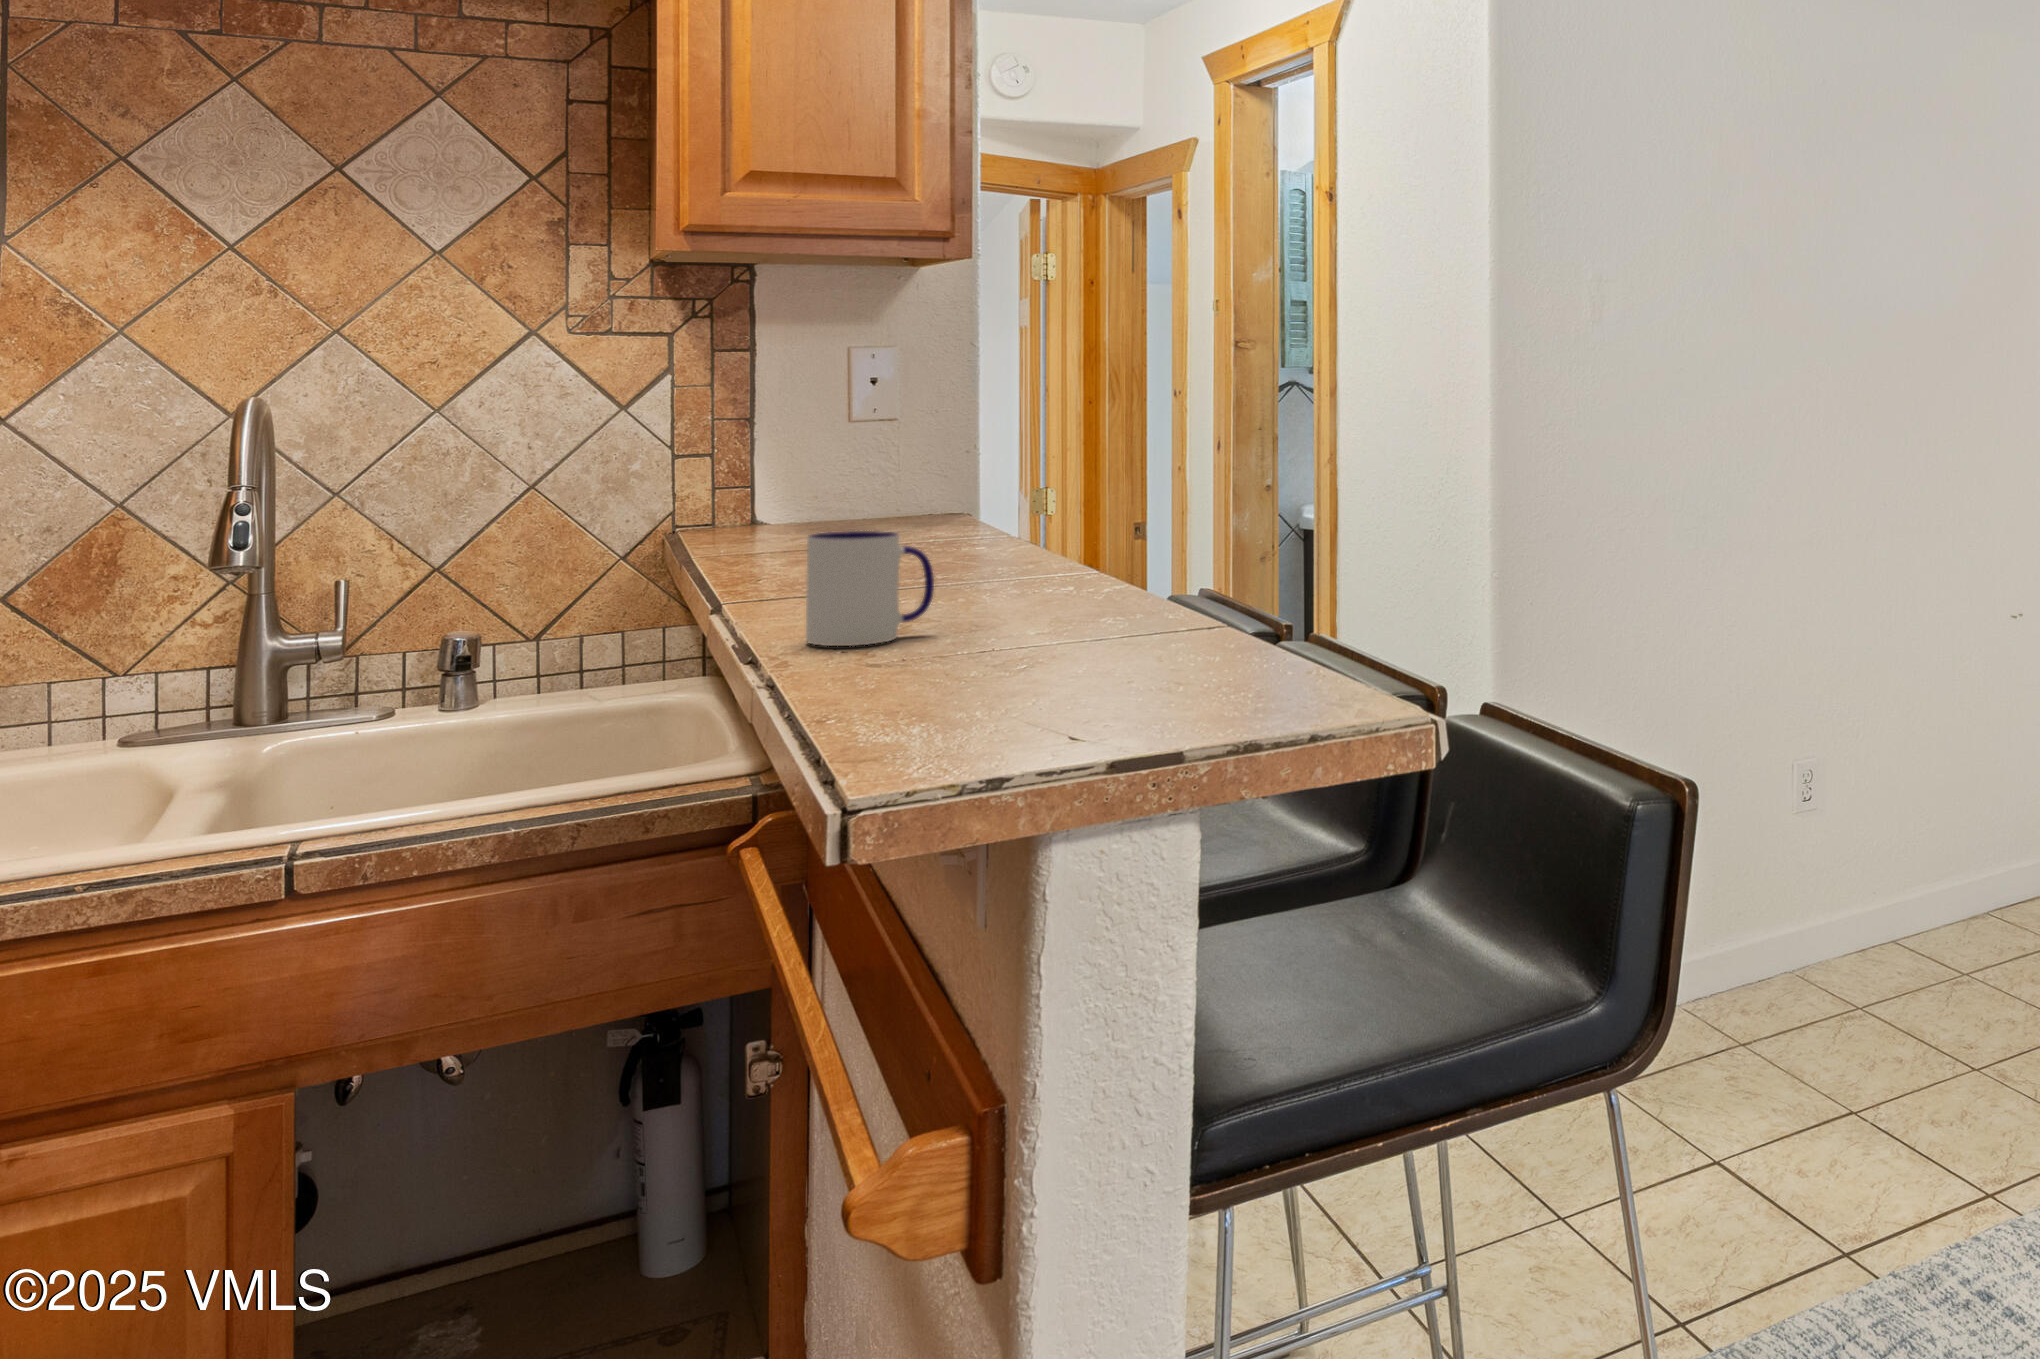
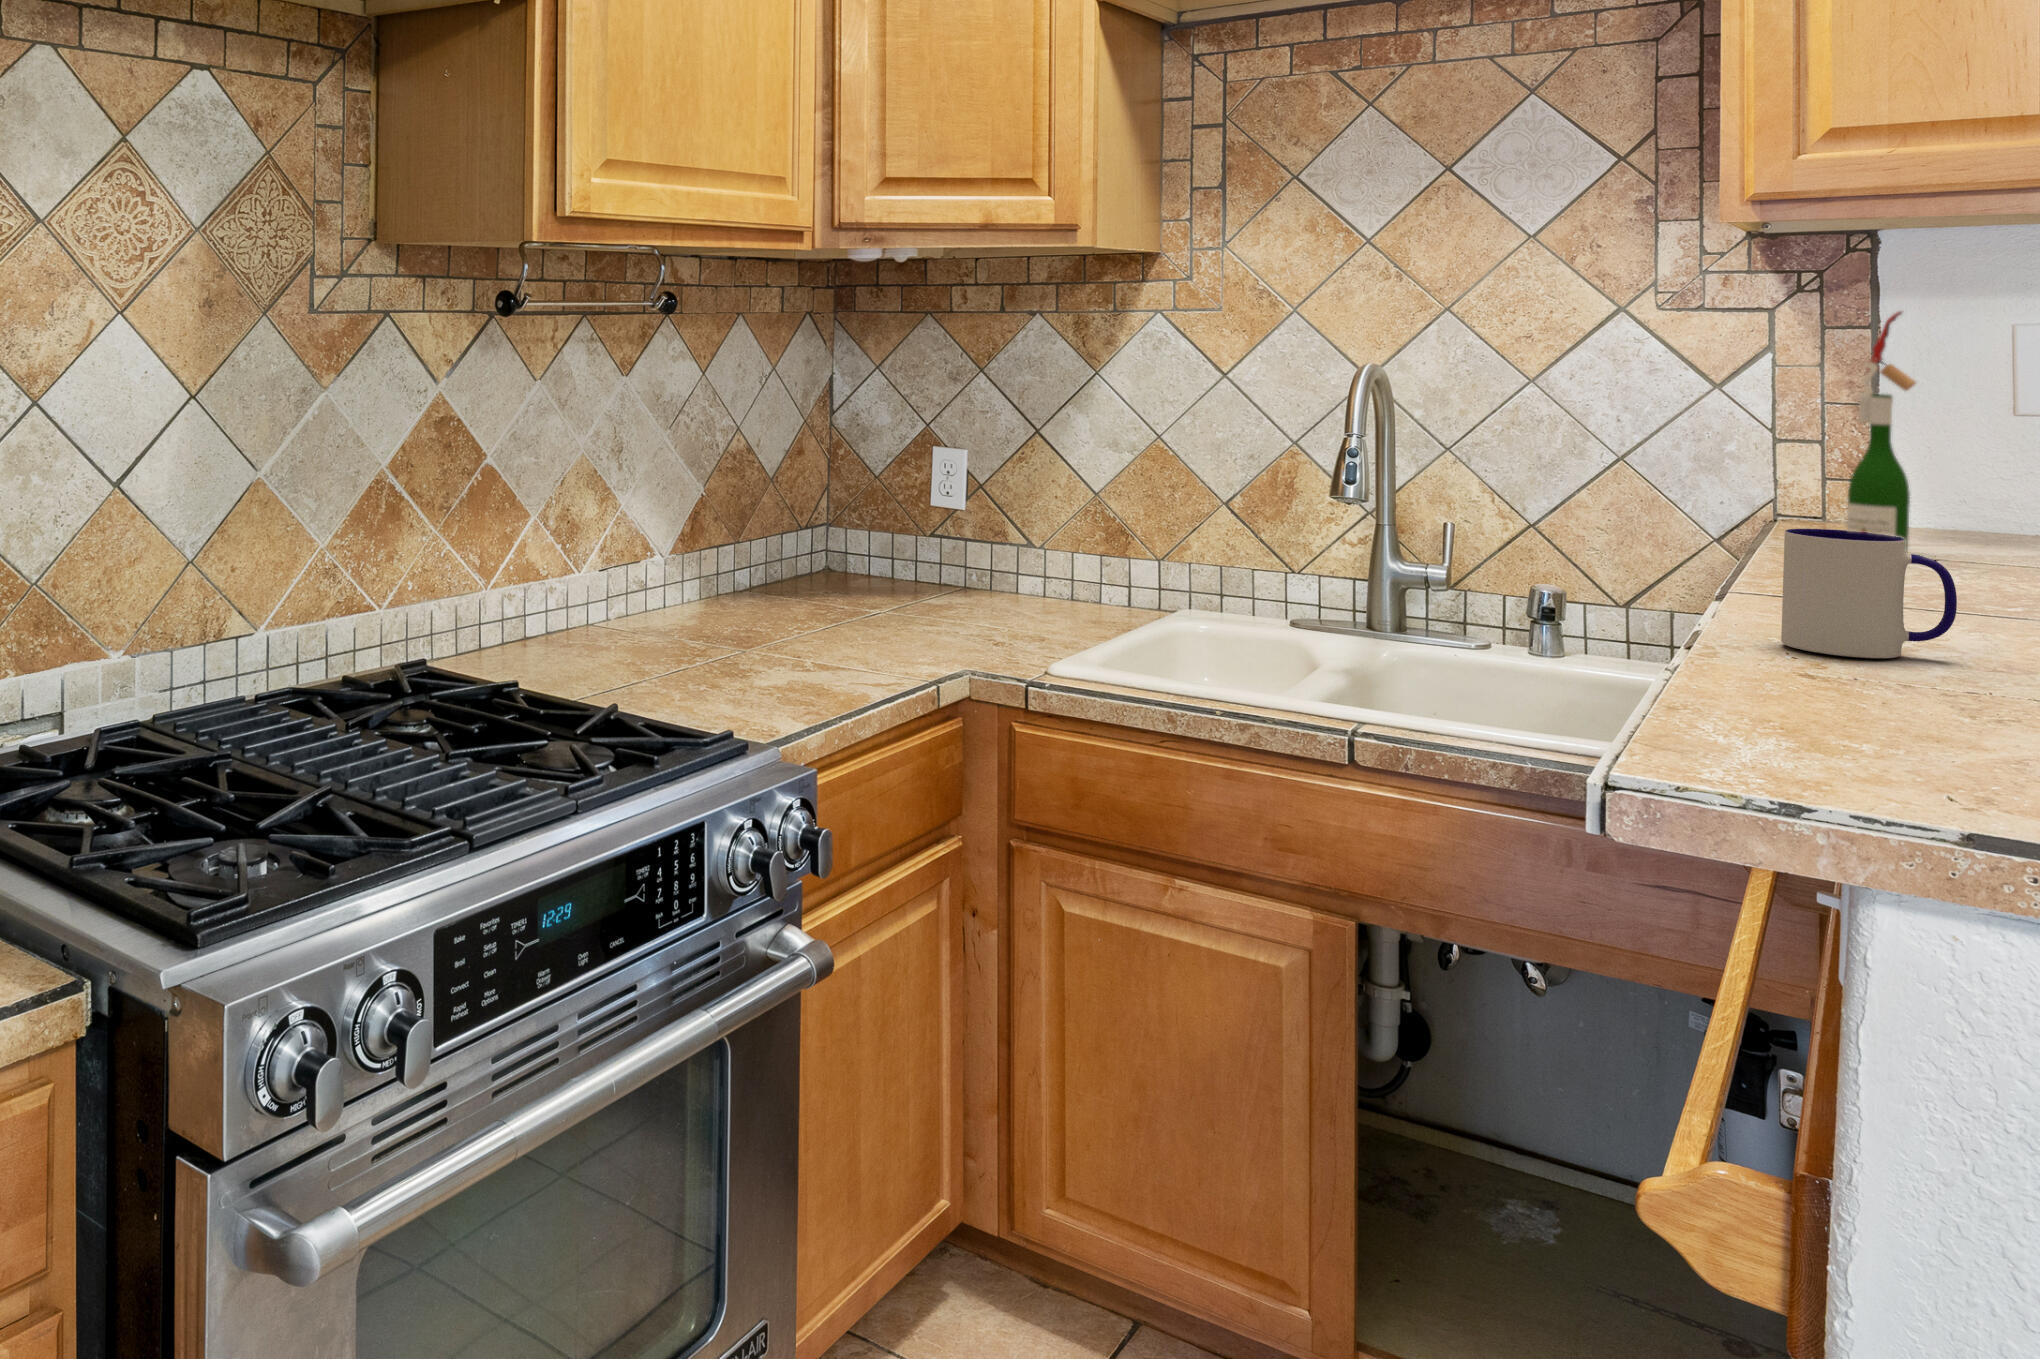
wine bottle: none [753,341,822,558] -> present [1847,311,1937,559]

